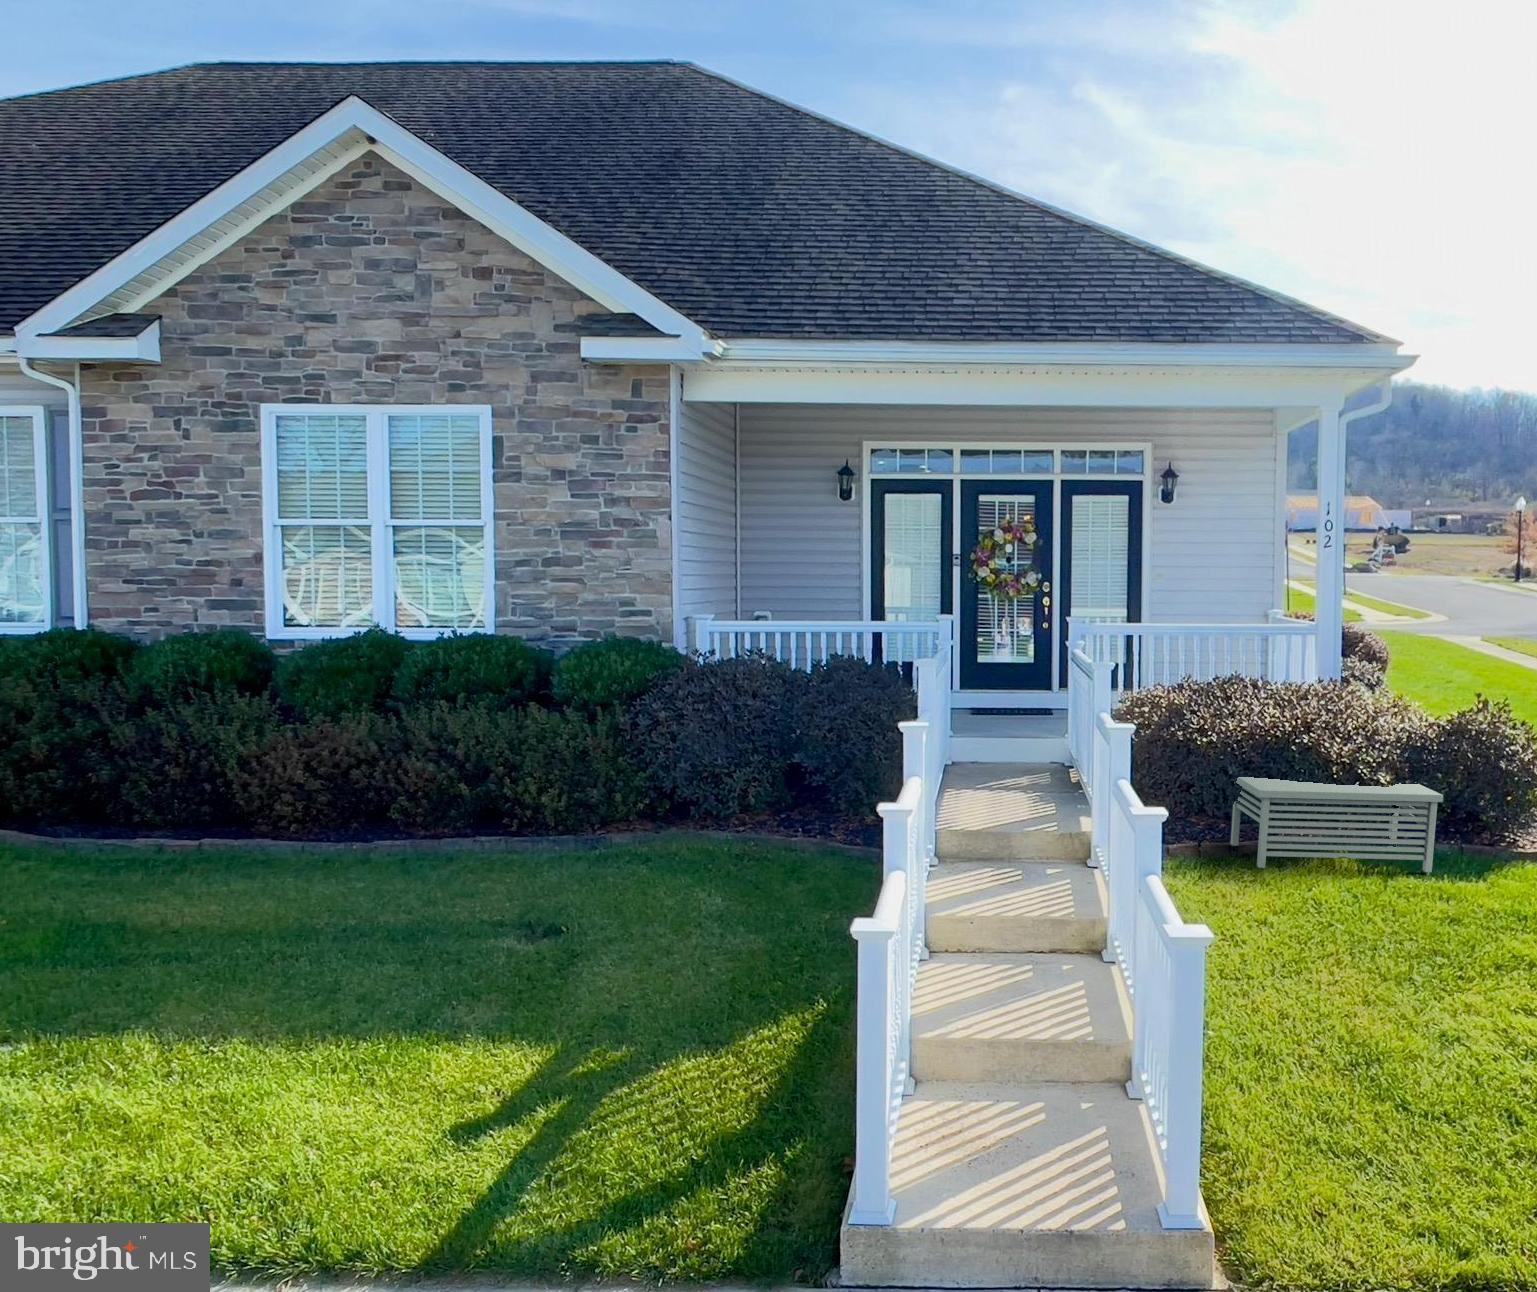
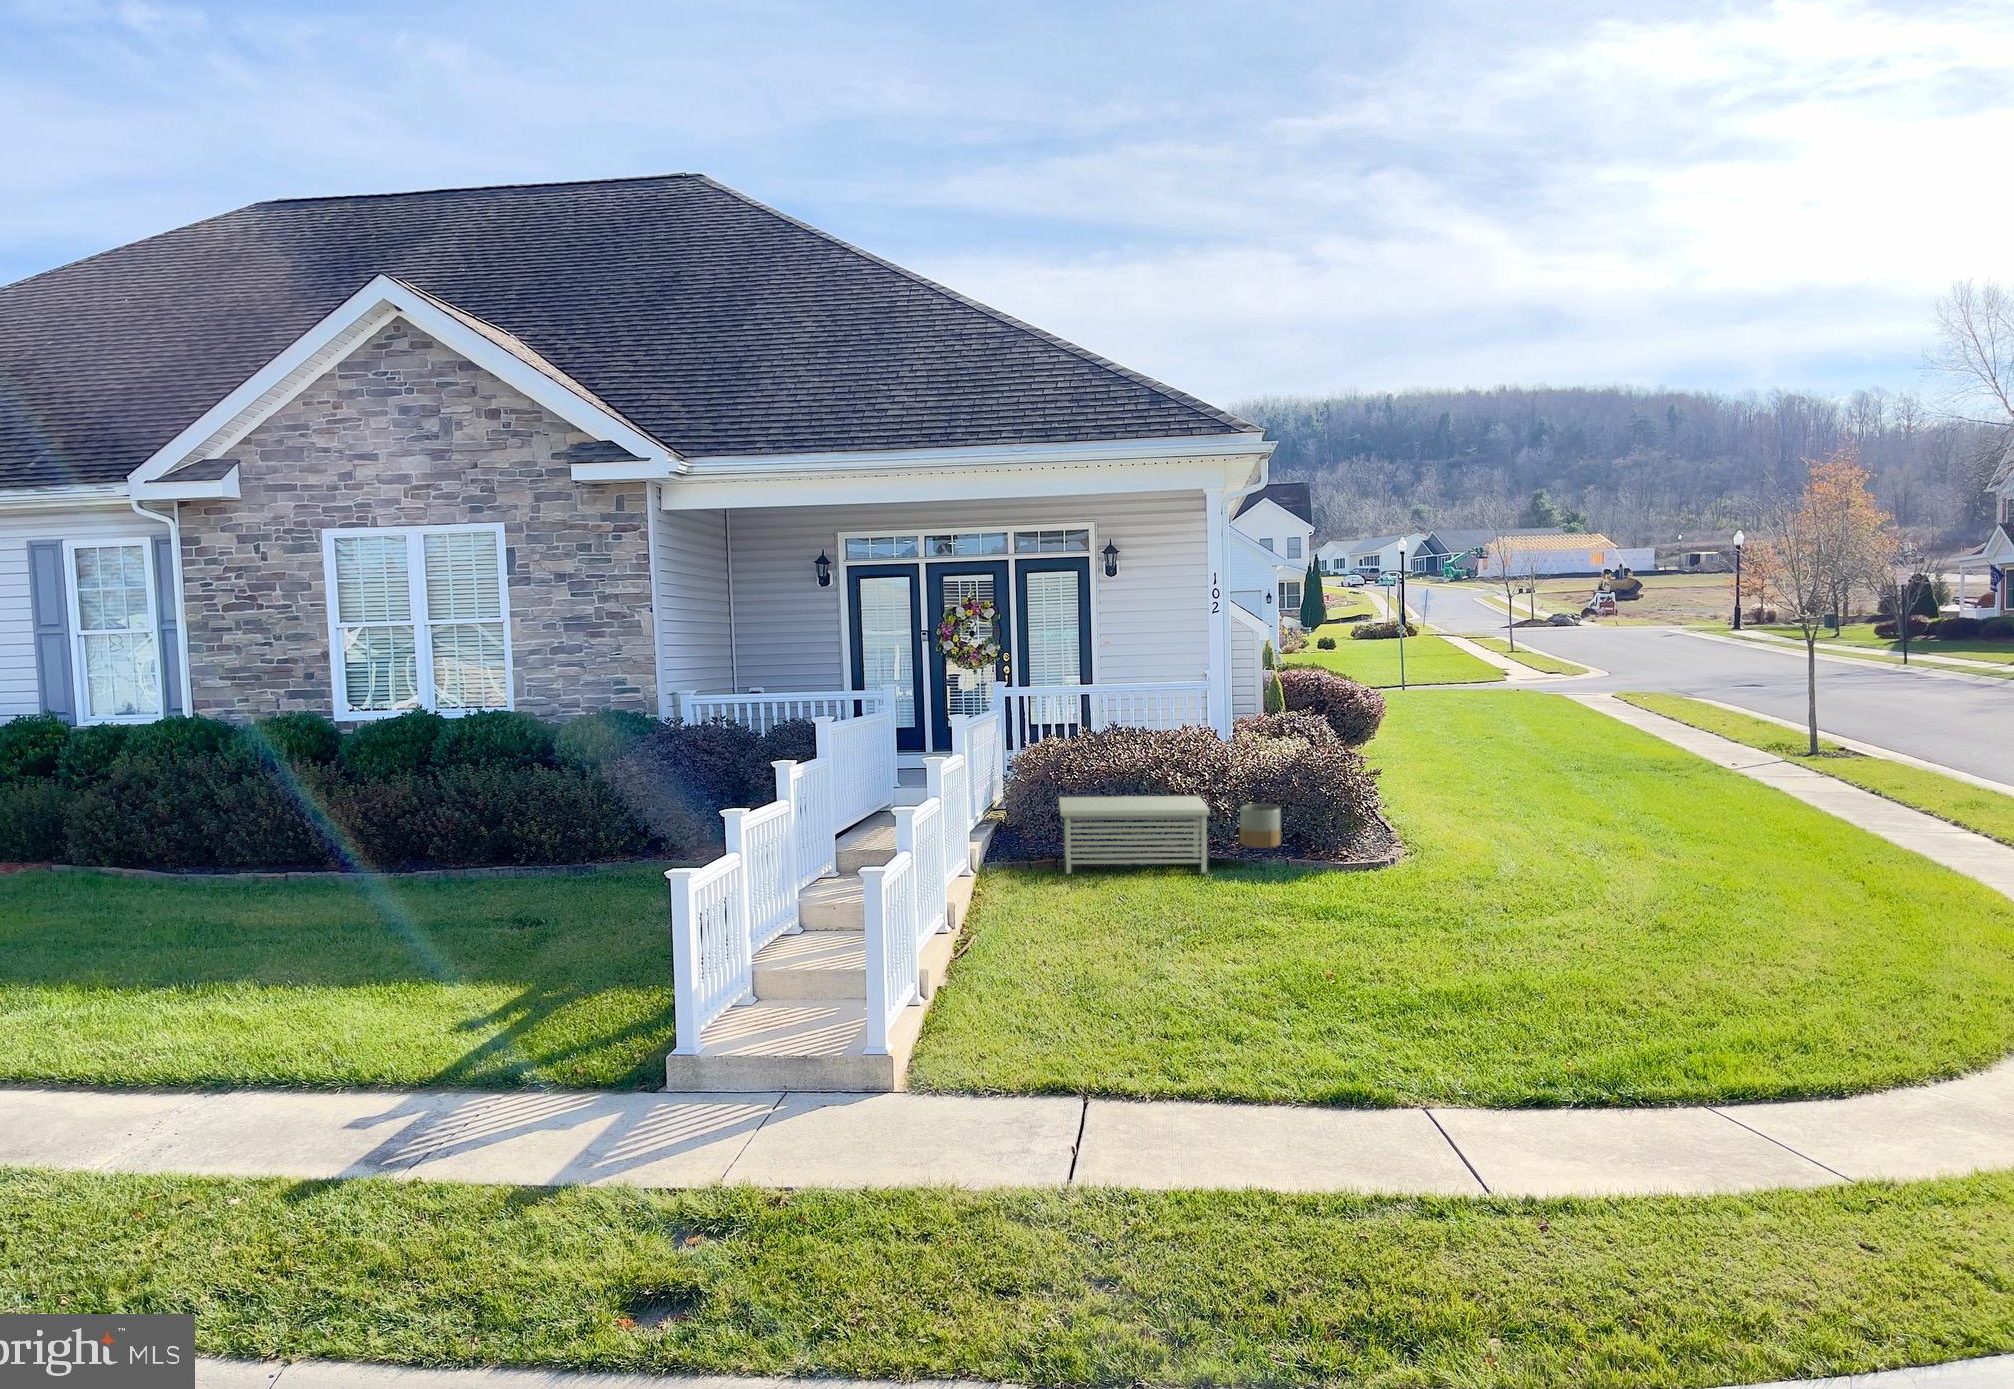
planter: none [1451,788,1512,868] -> present [1239,804,1280,861]

